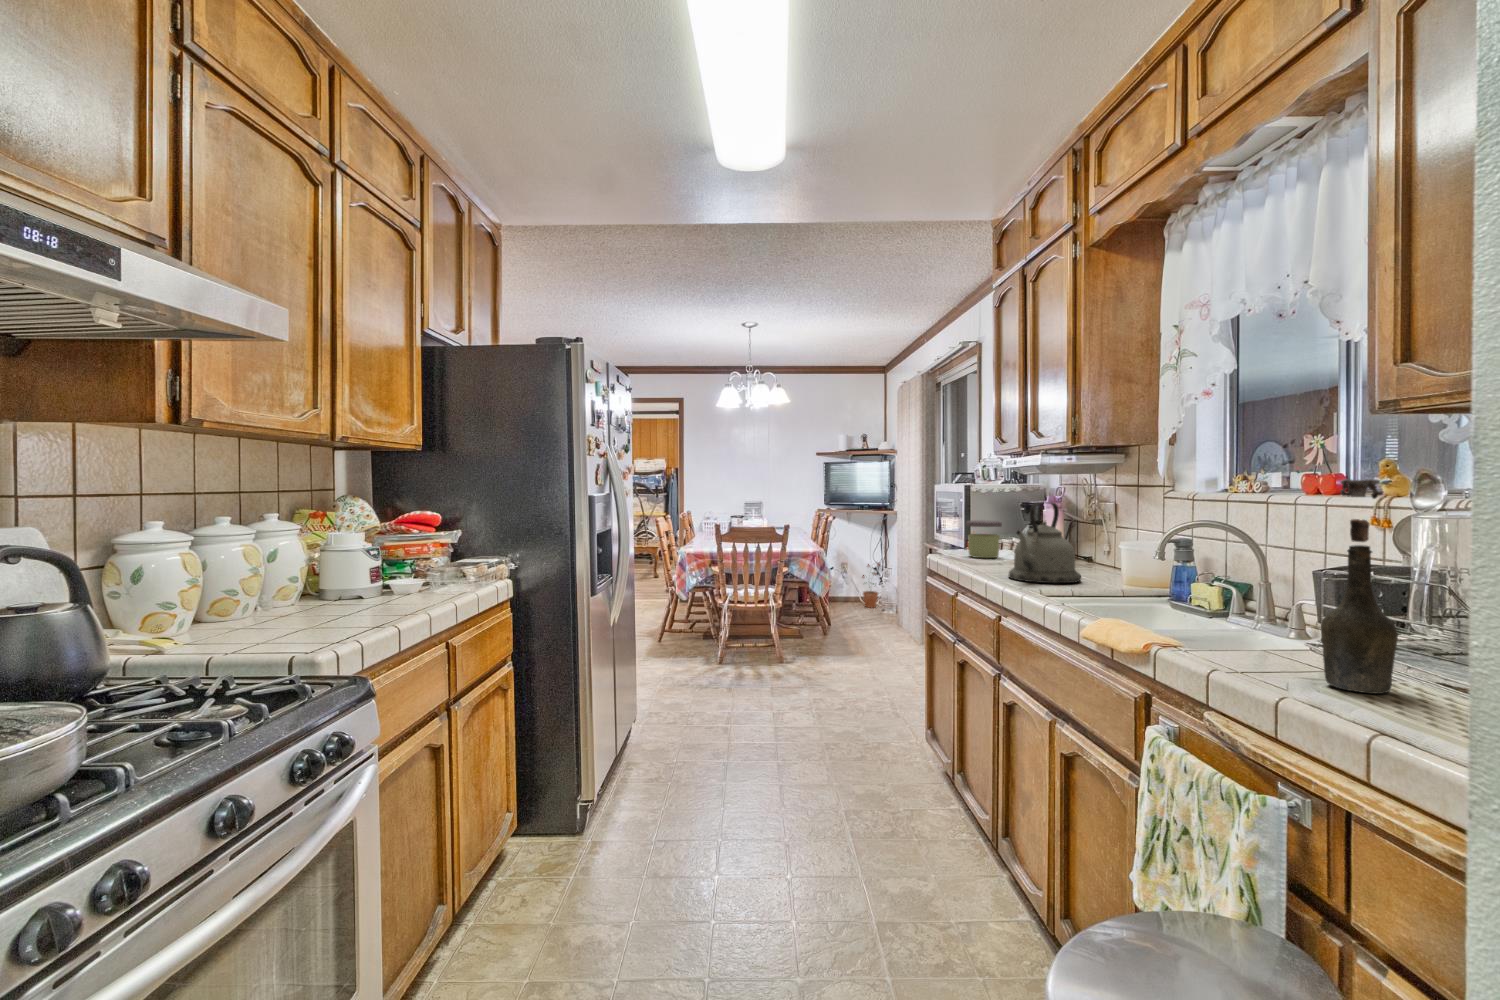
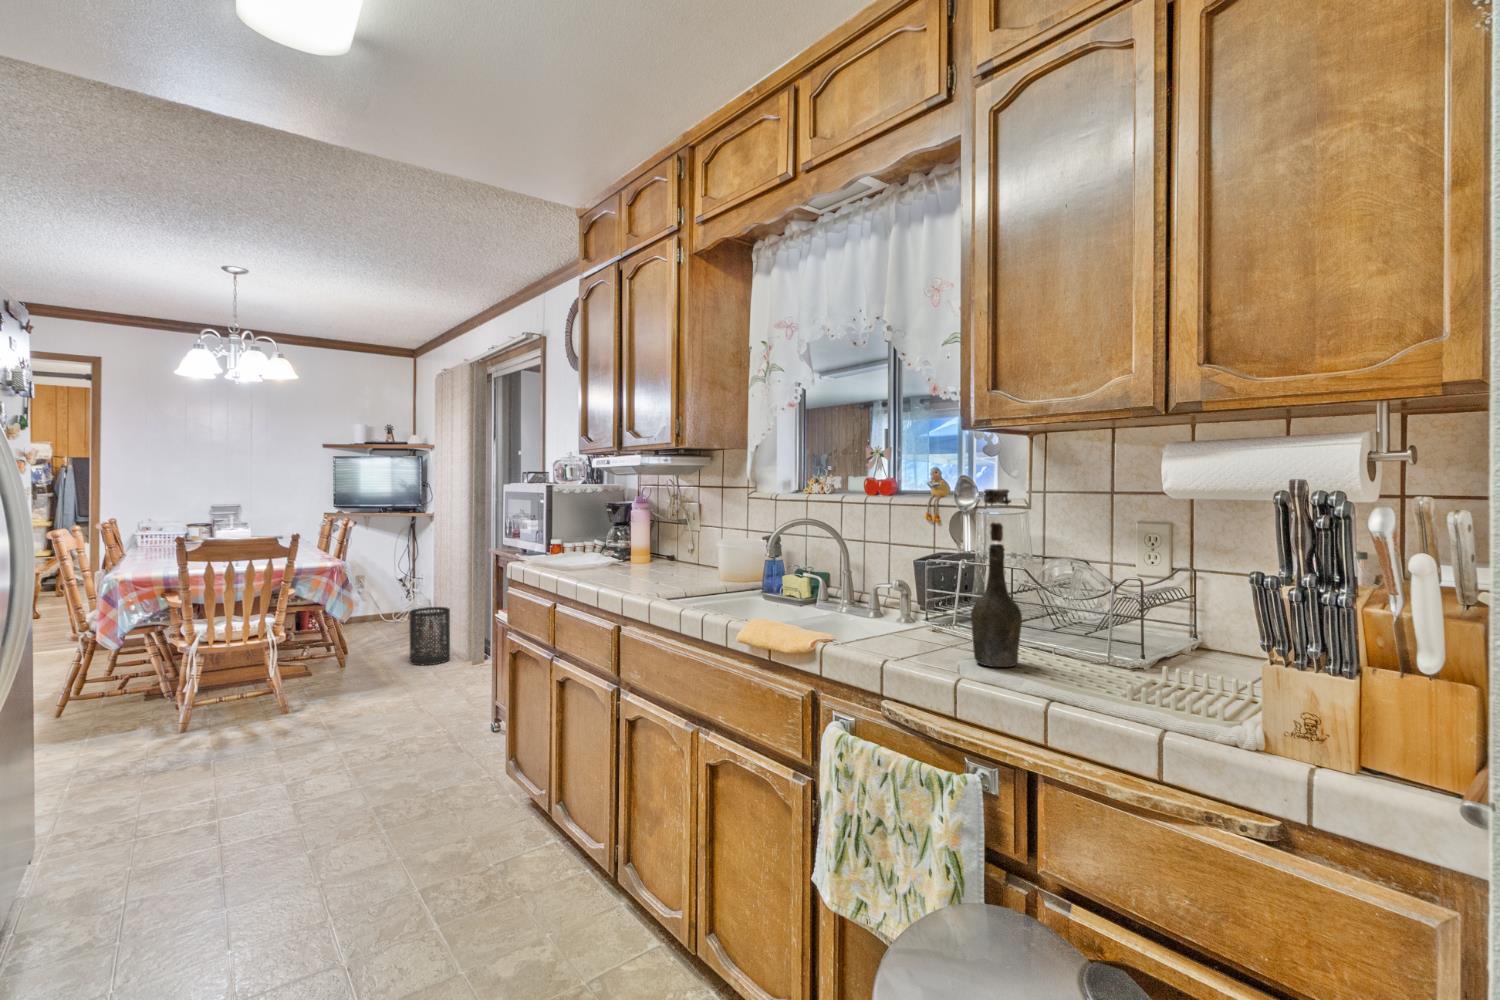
kettle: present [1009,503,1081,583] -> none [620,505,689,588]
jar: present [966,520,1002,558] -> none [554,524,593,564]
potted plant: present [862,562,880,608] -> none [384,572,410,626]
trash can: none [873,593,906,643] -> present [409,607,450,665]

